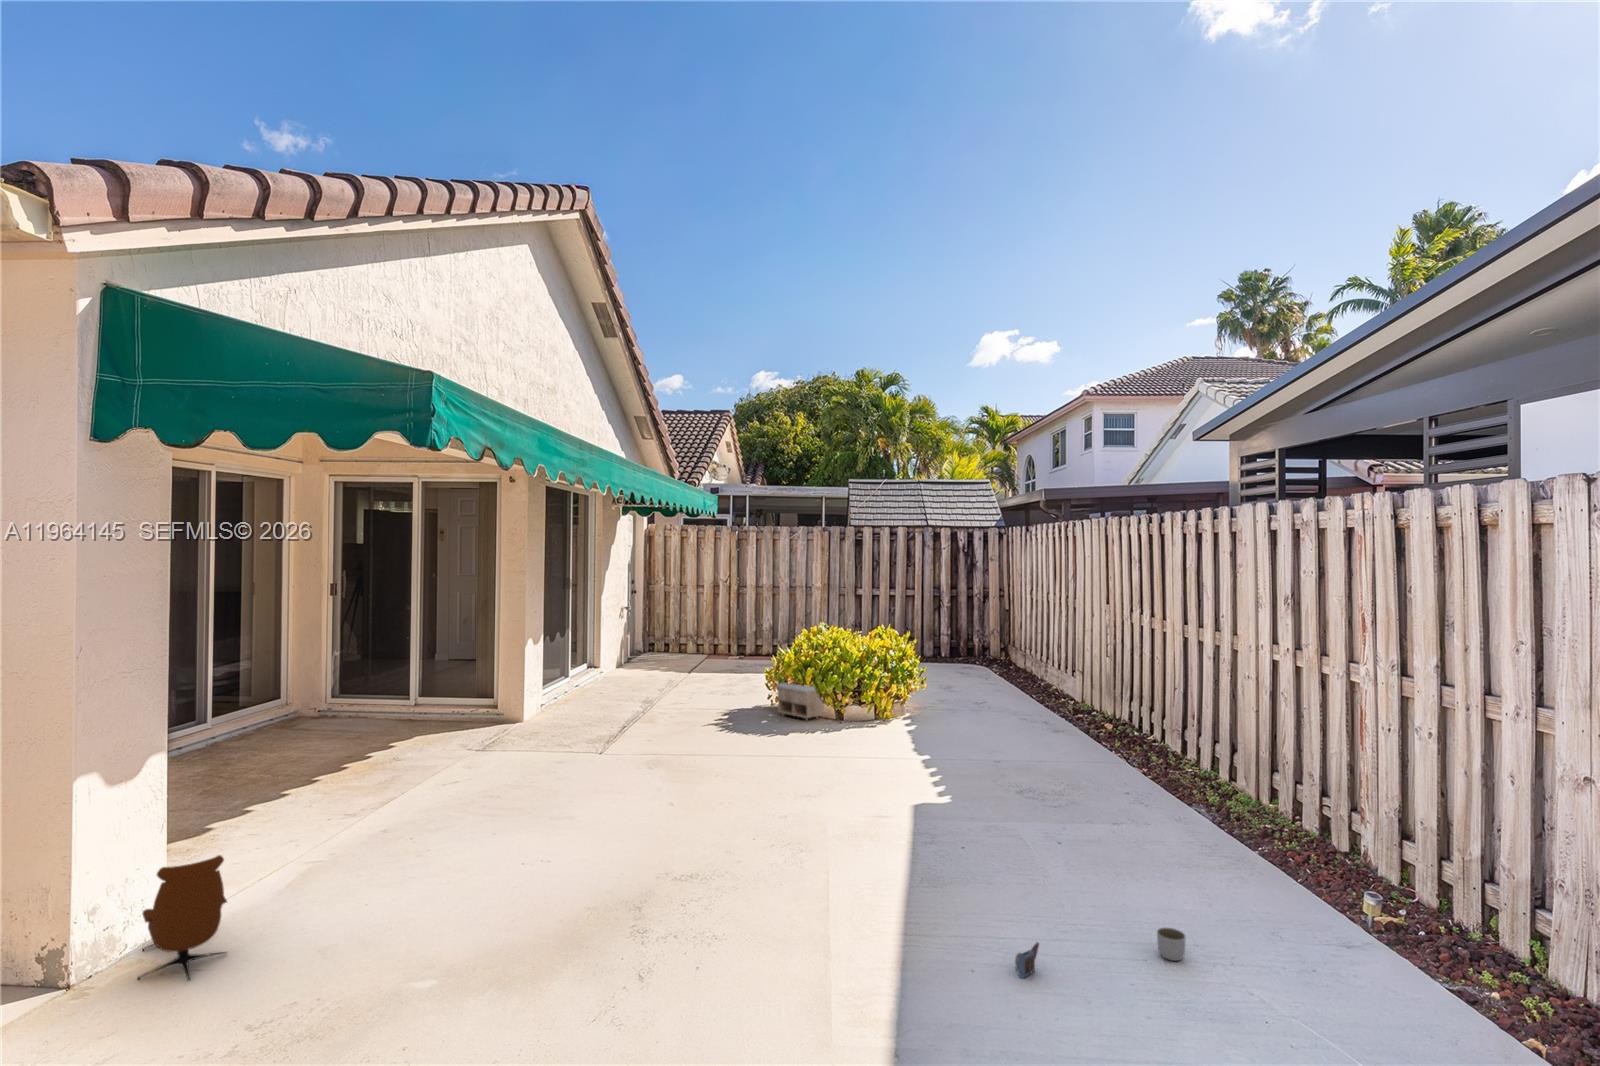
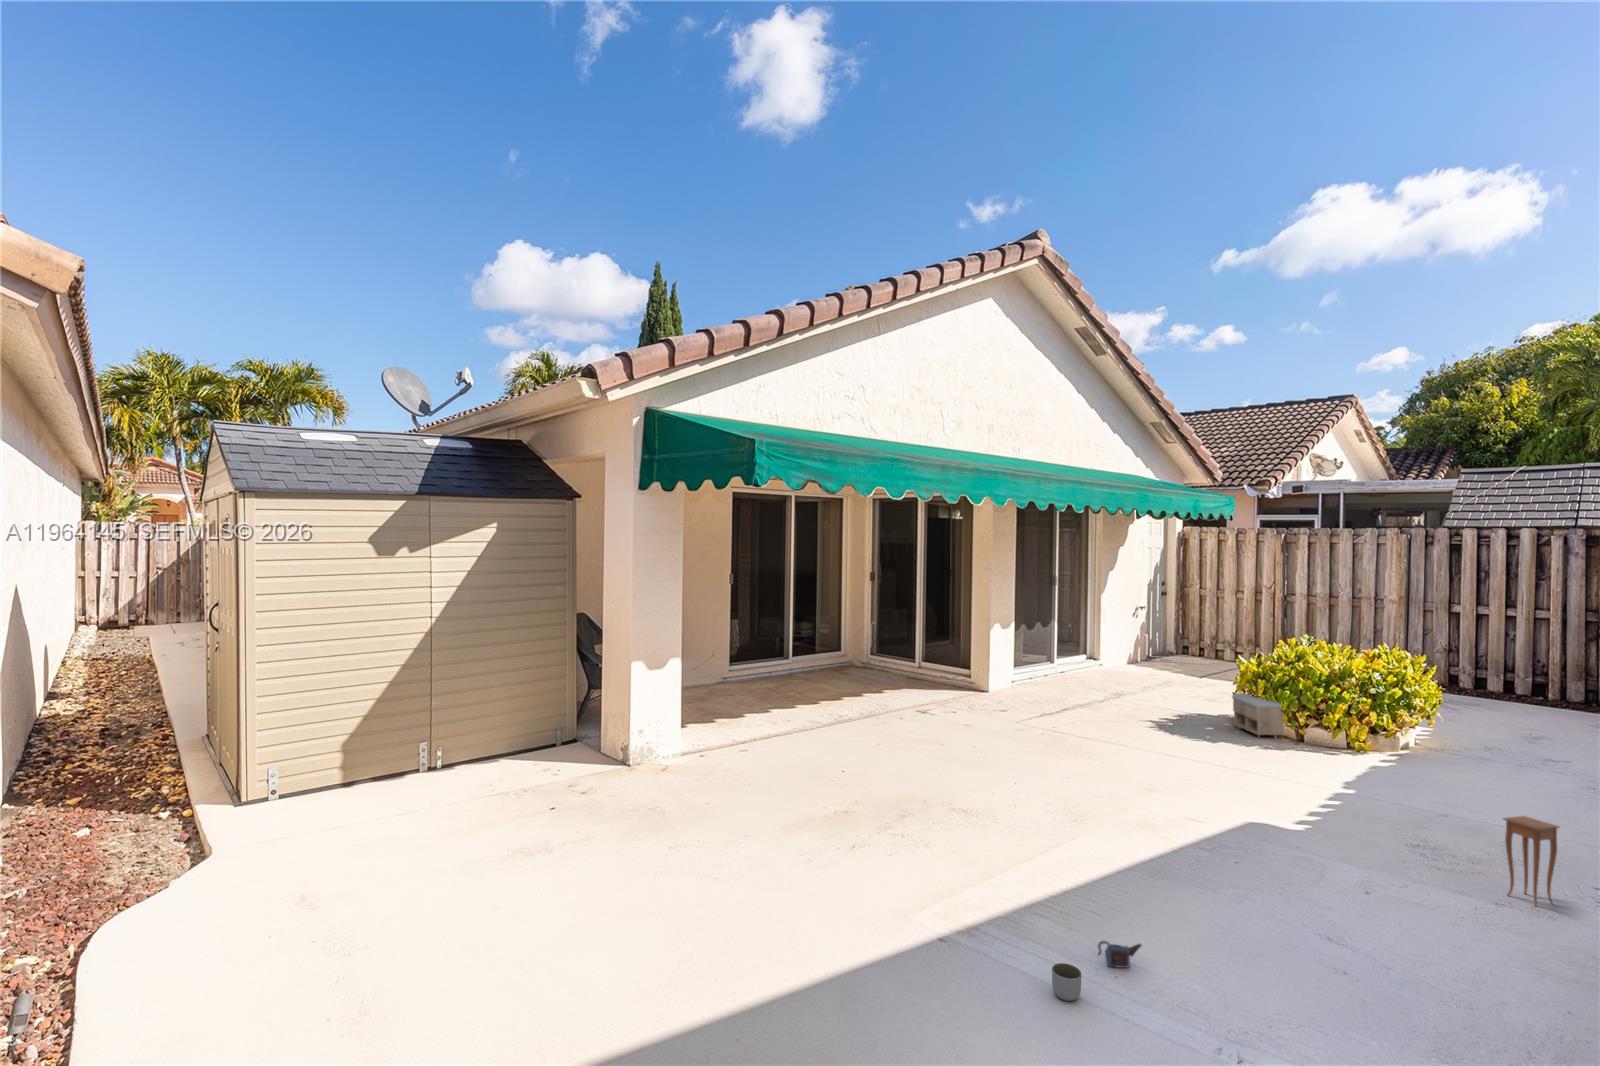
side table: none [1090,742,1117,808] -> present [1504,816,1559,906]
lounge chair: present [137,855,227,981] -> none [650,714,692,779]
planter: present [1157,928,1186,961] -> present [1052,963,1081,1001]

